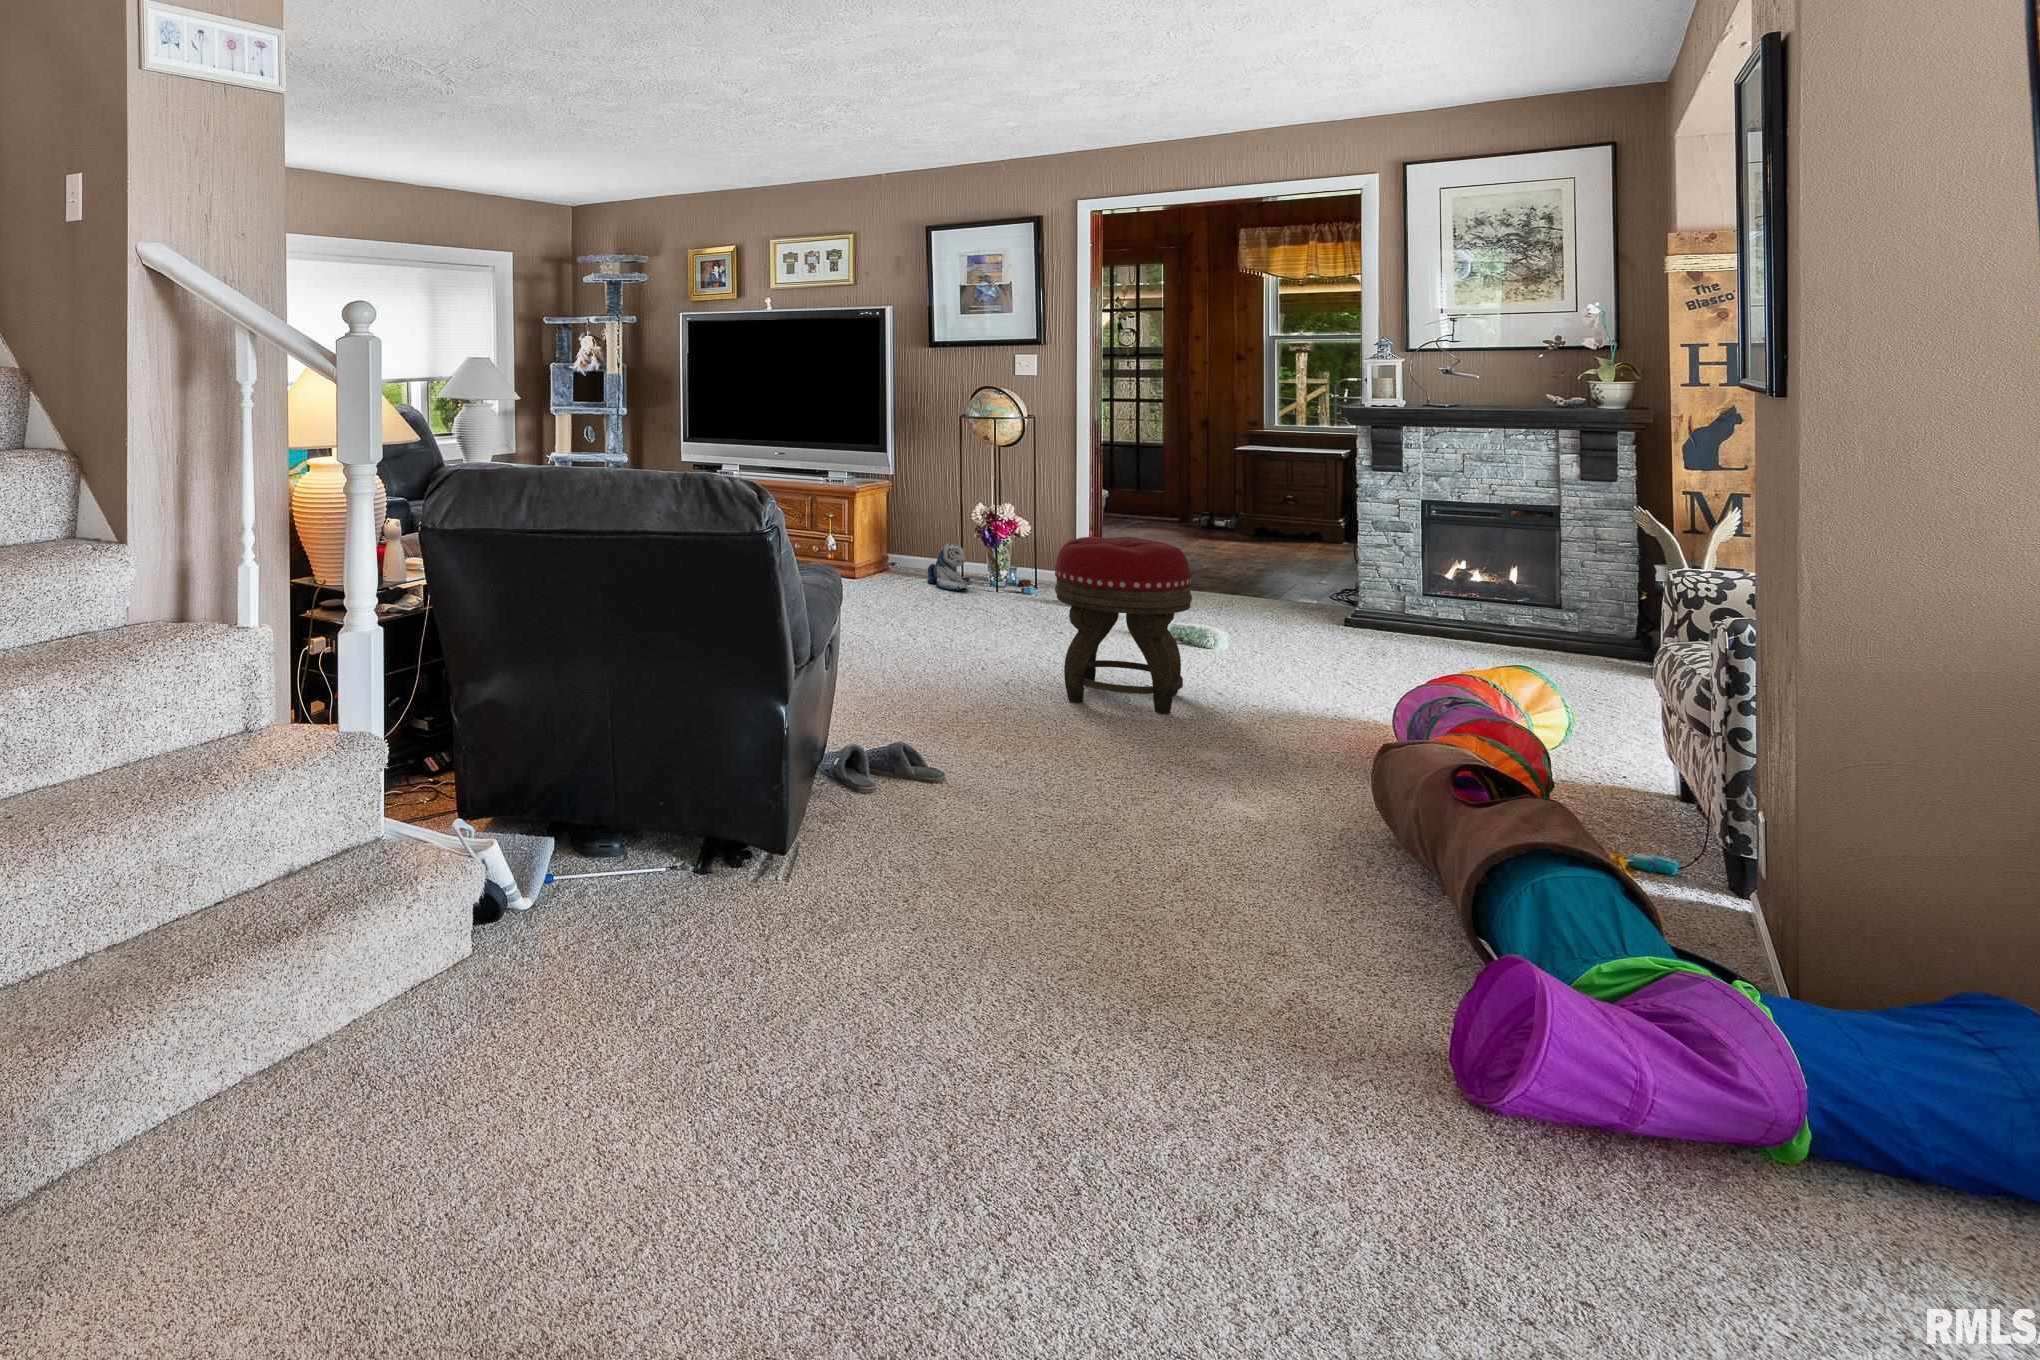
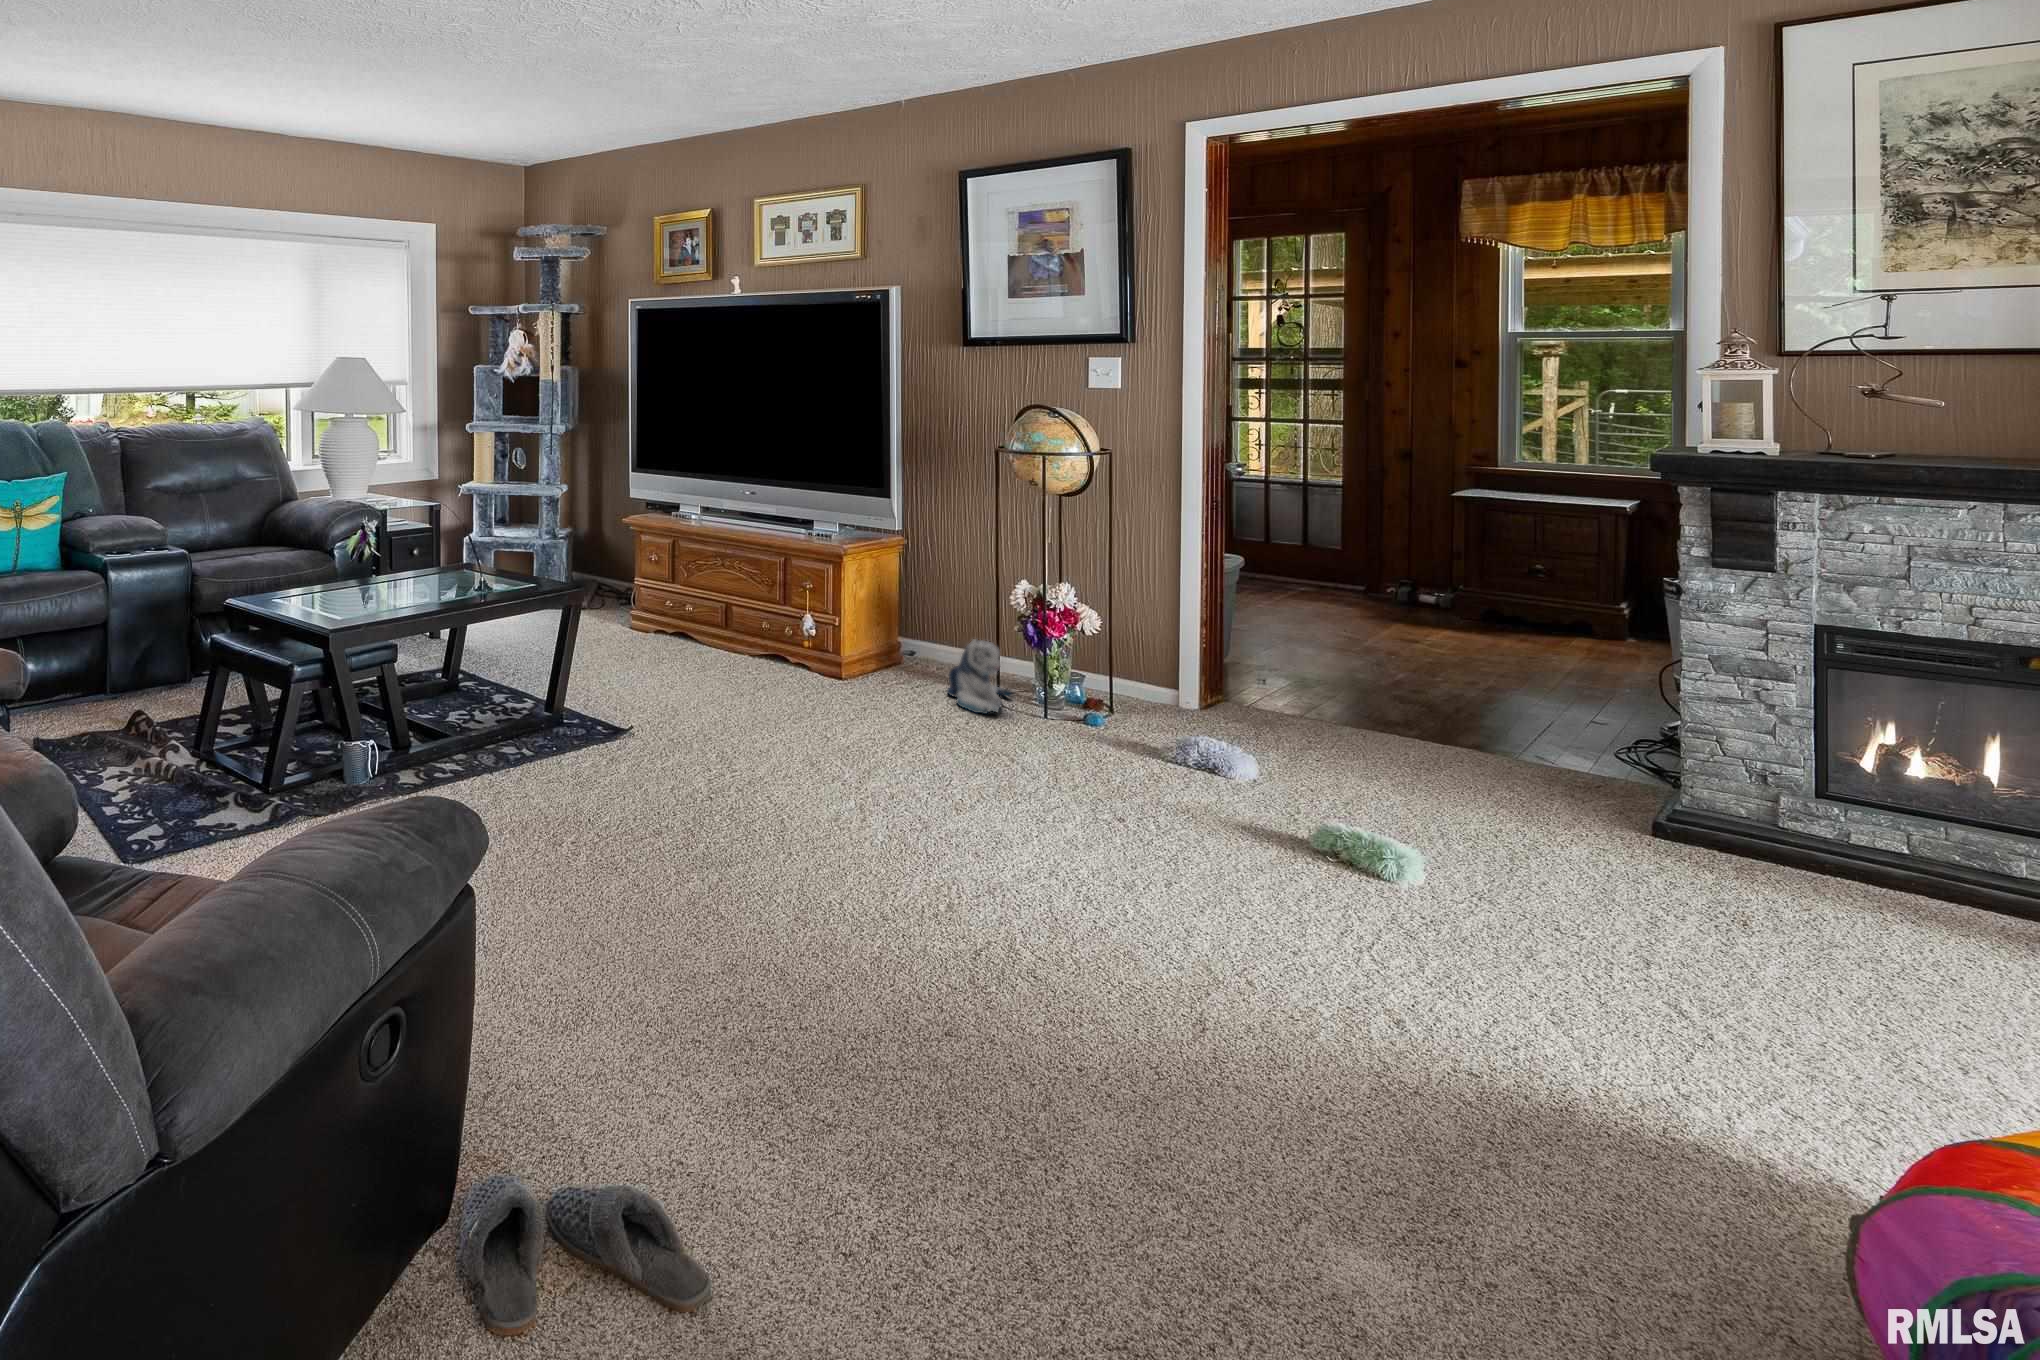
footstool: present [1055,537,1192,714] -> none [1058,698,1335,1092]

